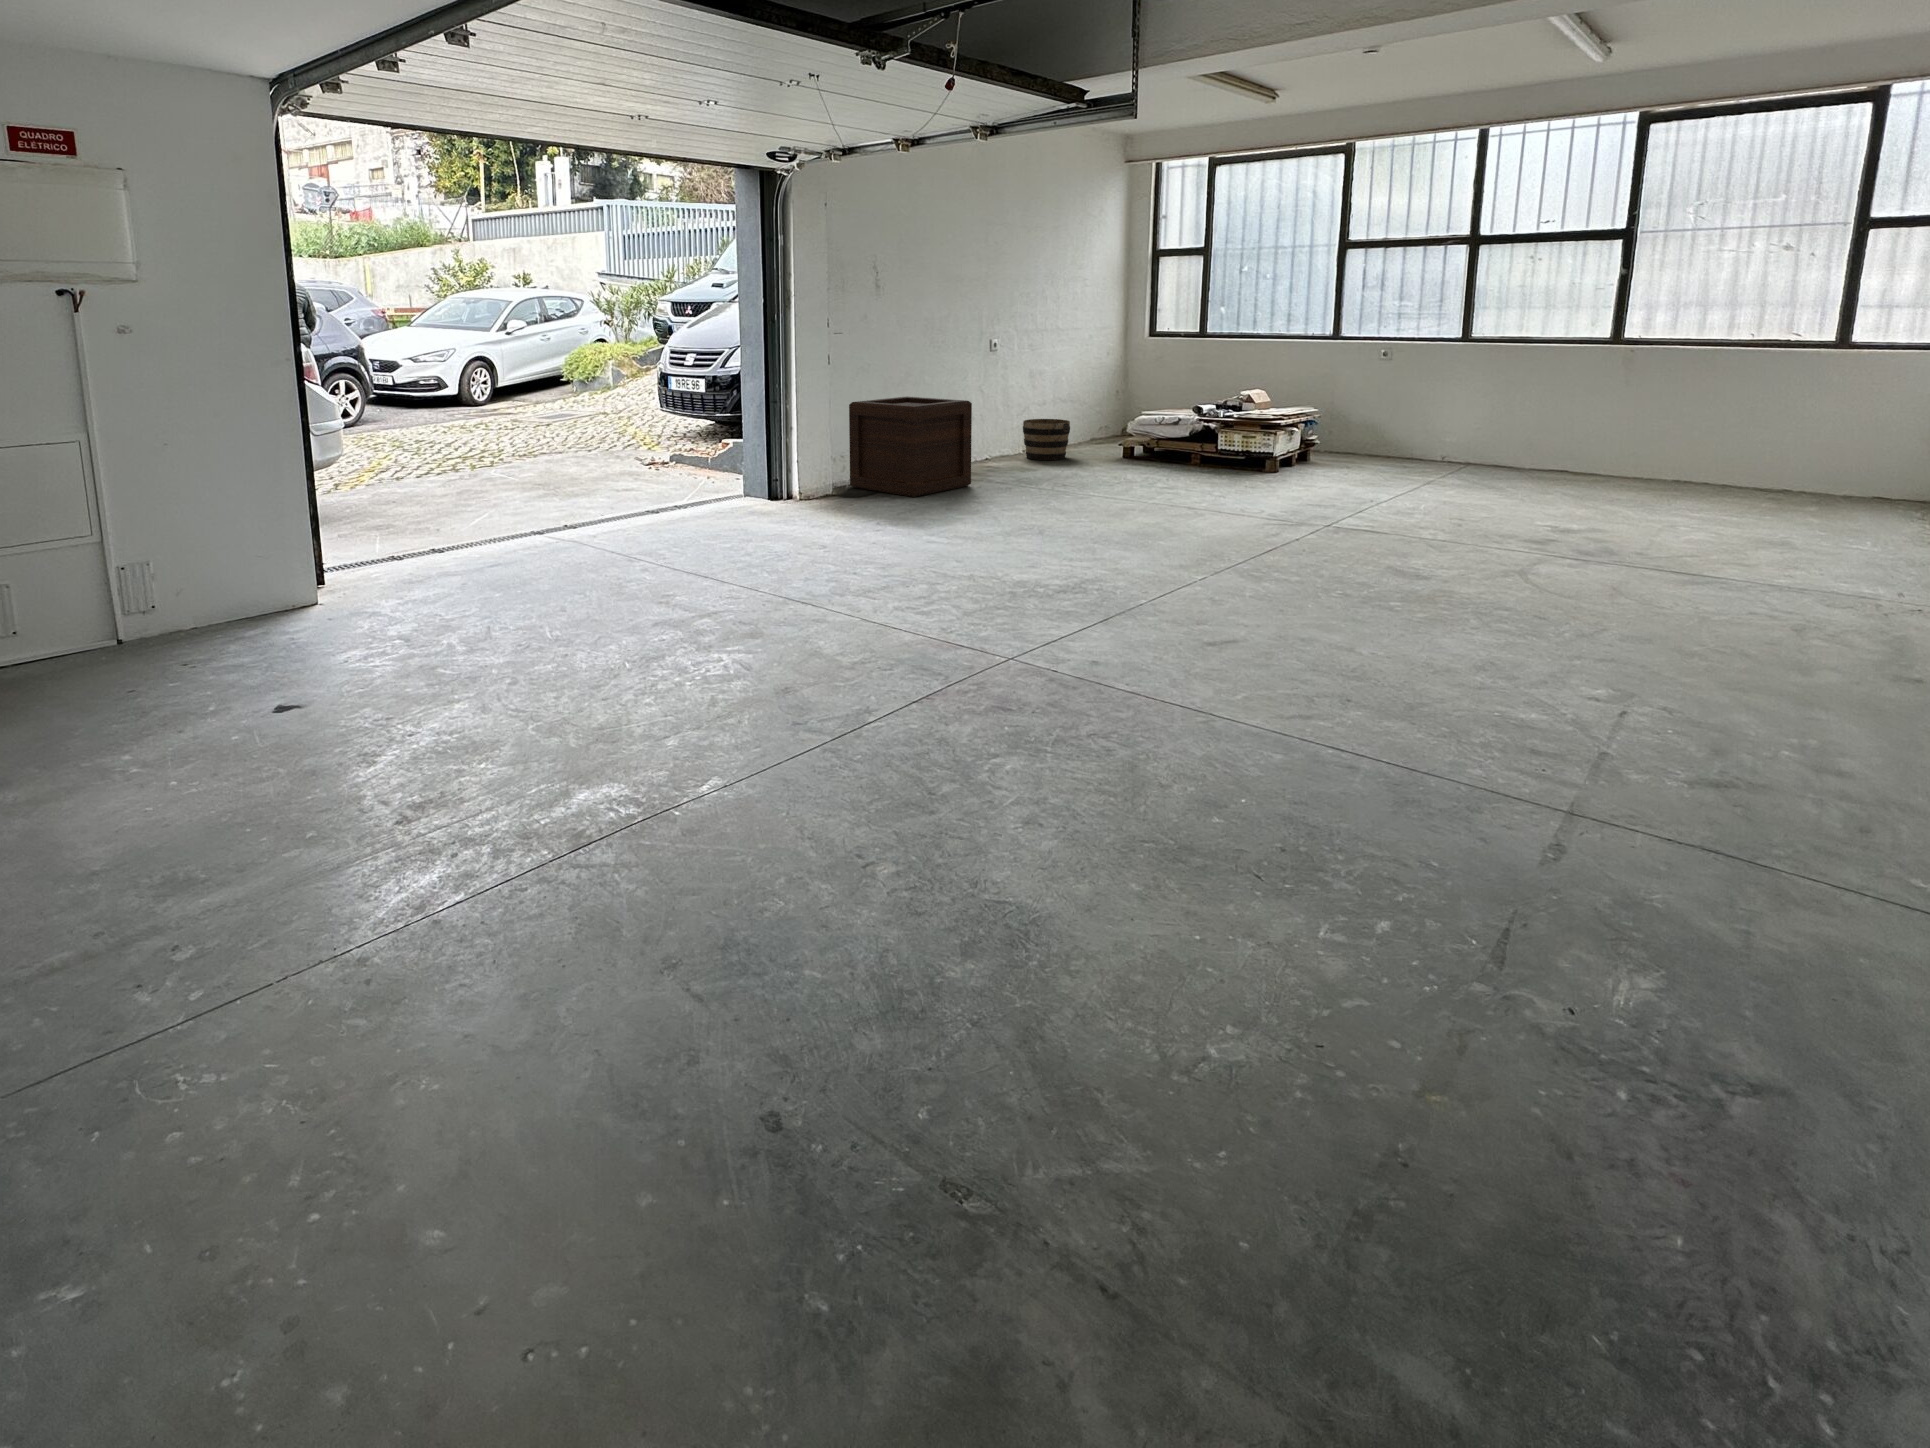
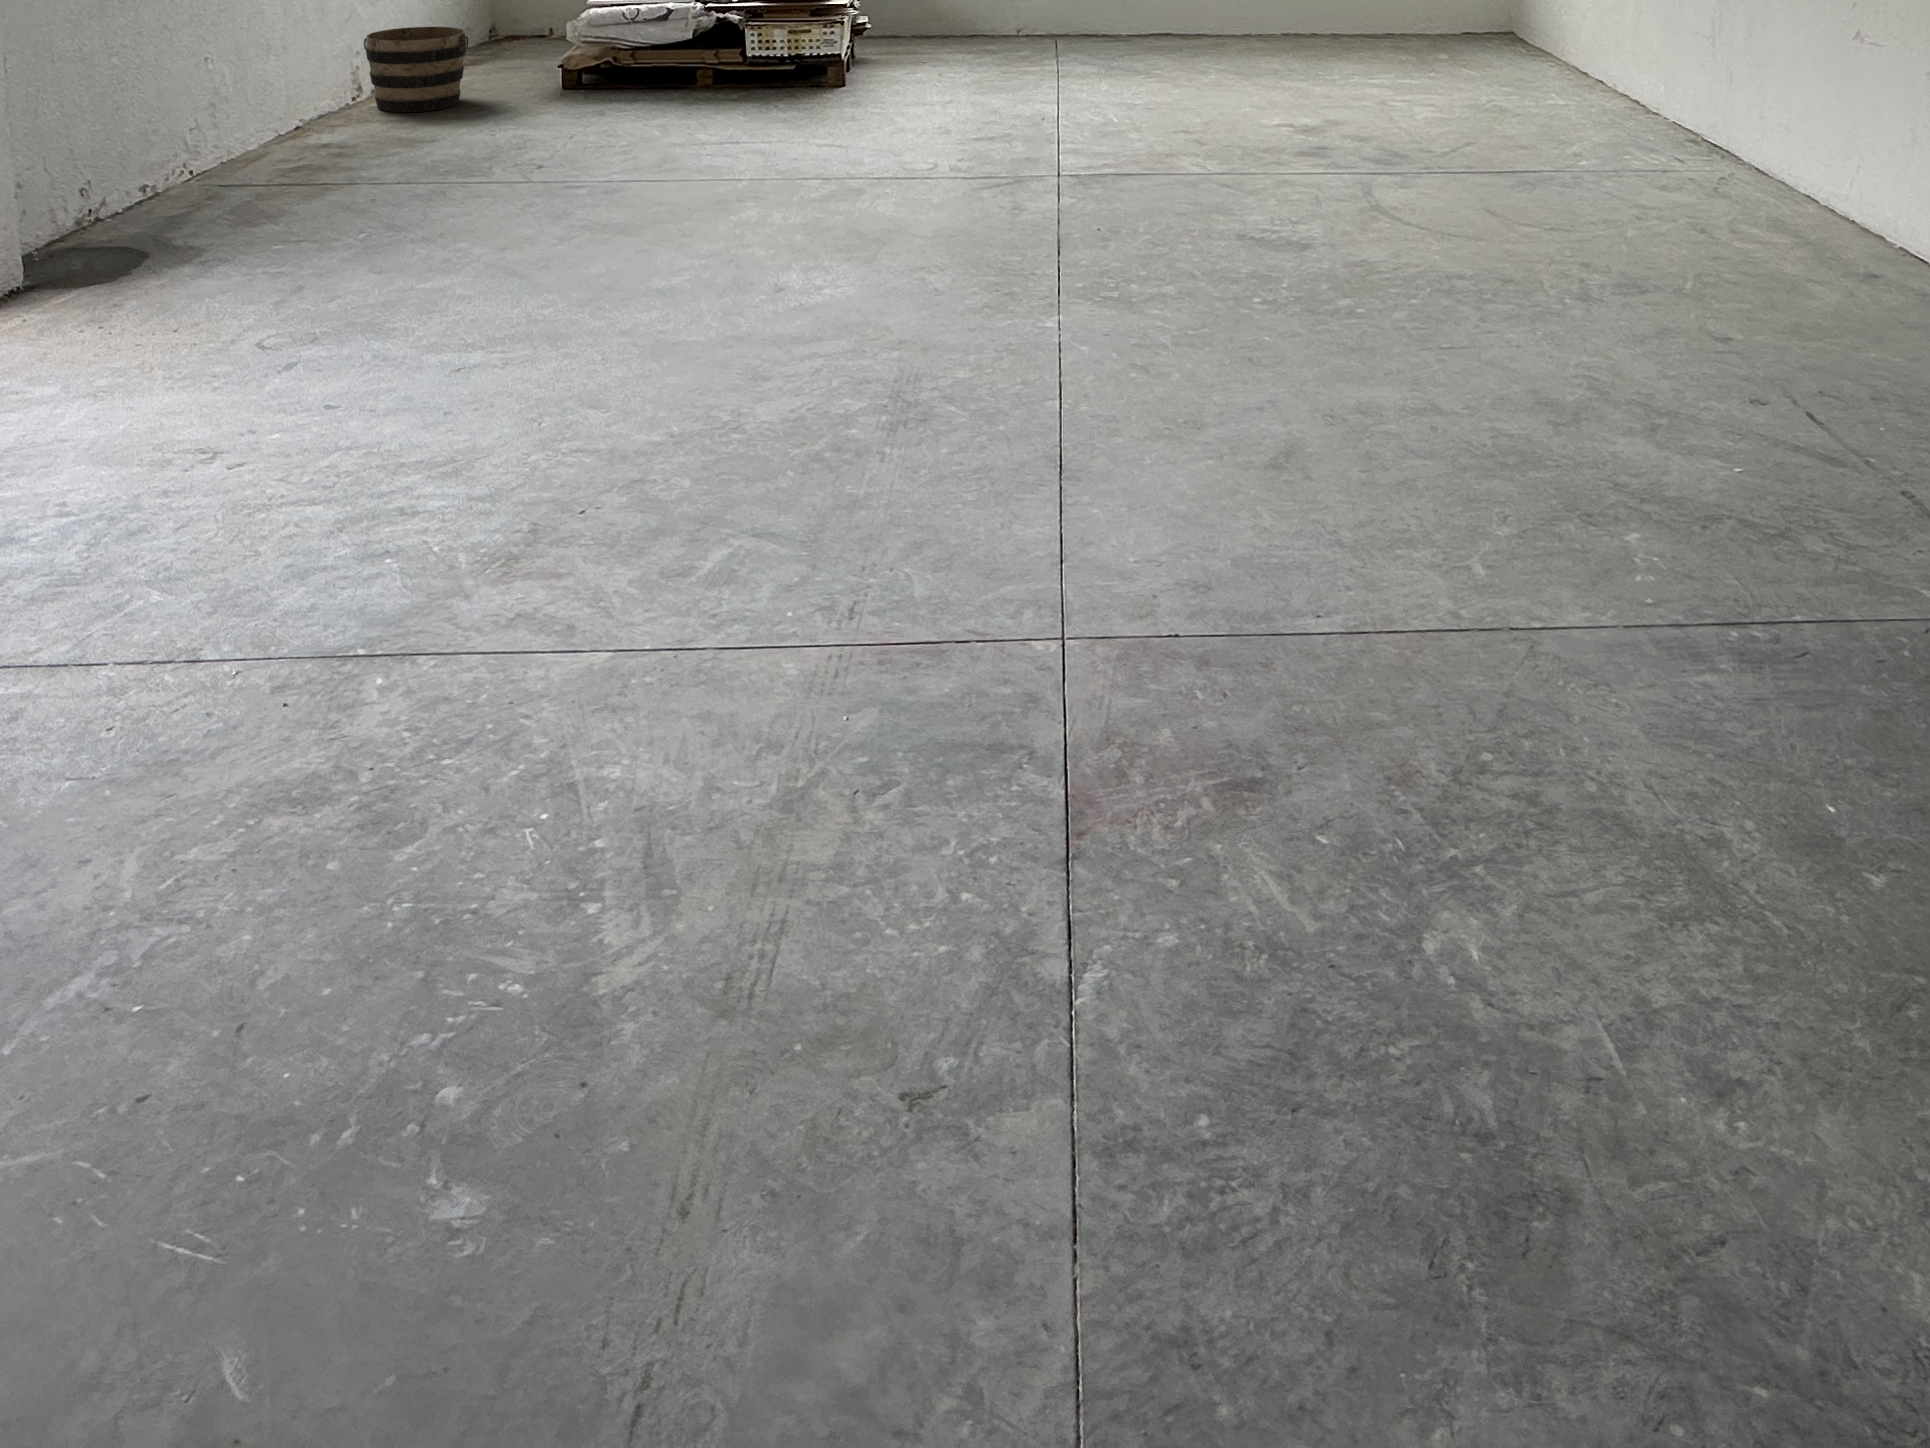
wooden crate: present [849,397,972,497] -> none [45,18,360,254]

